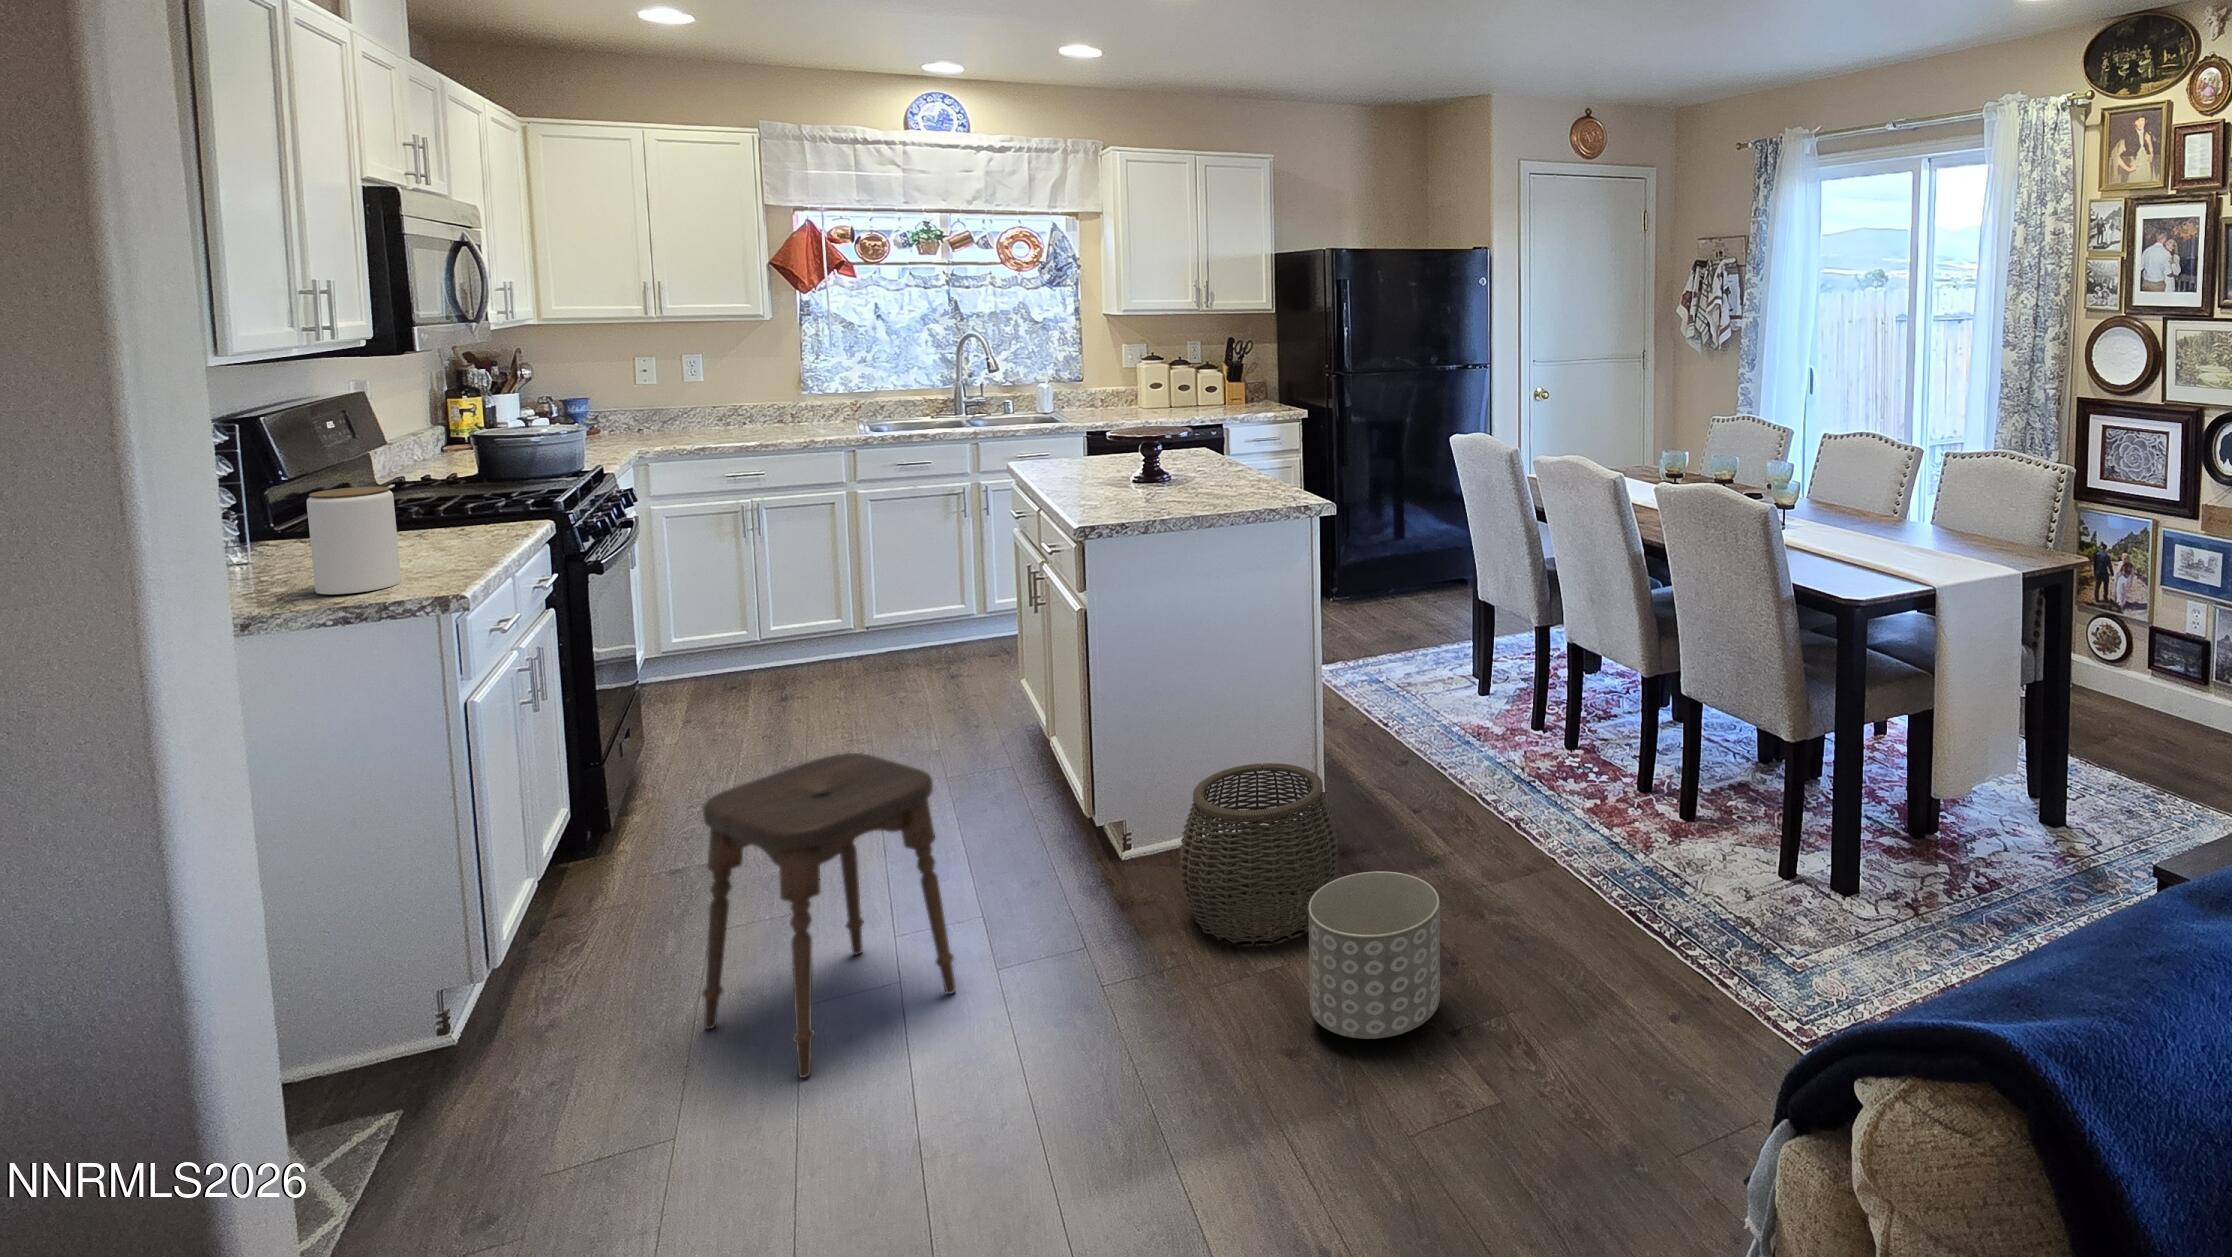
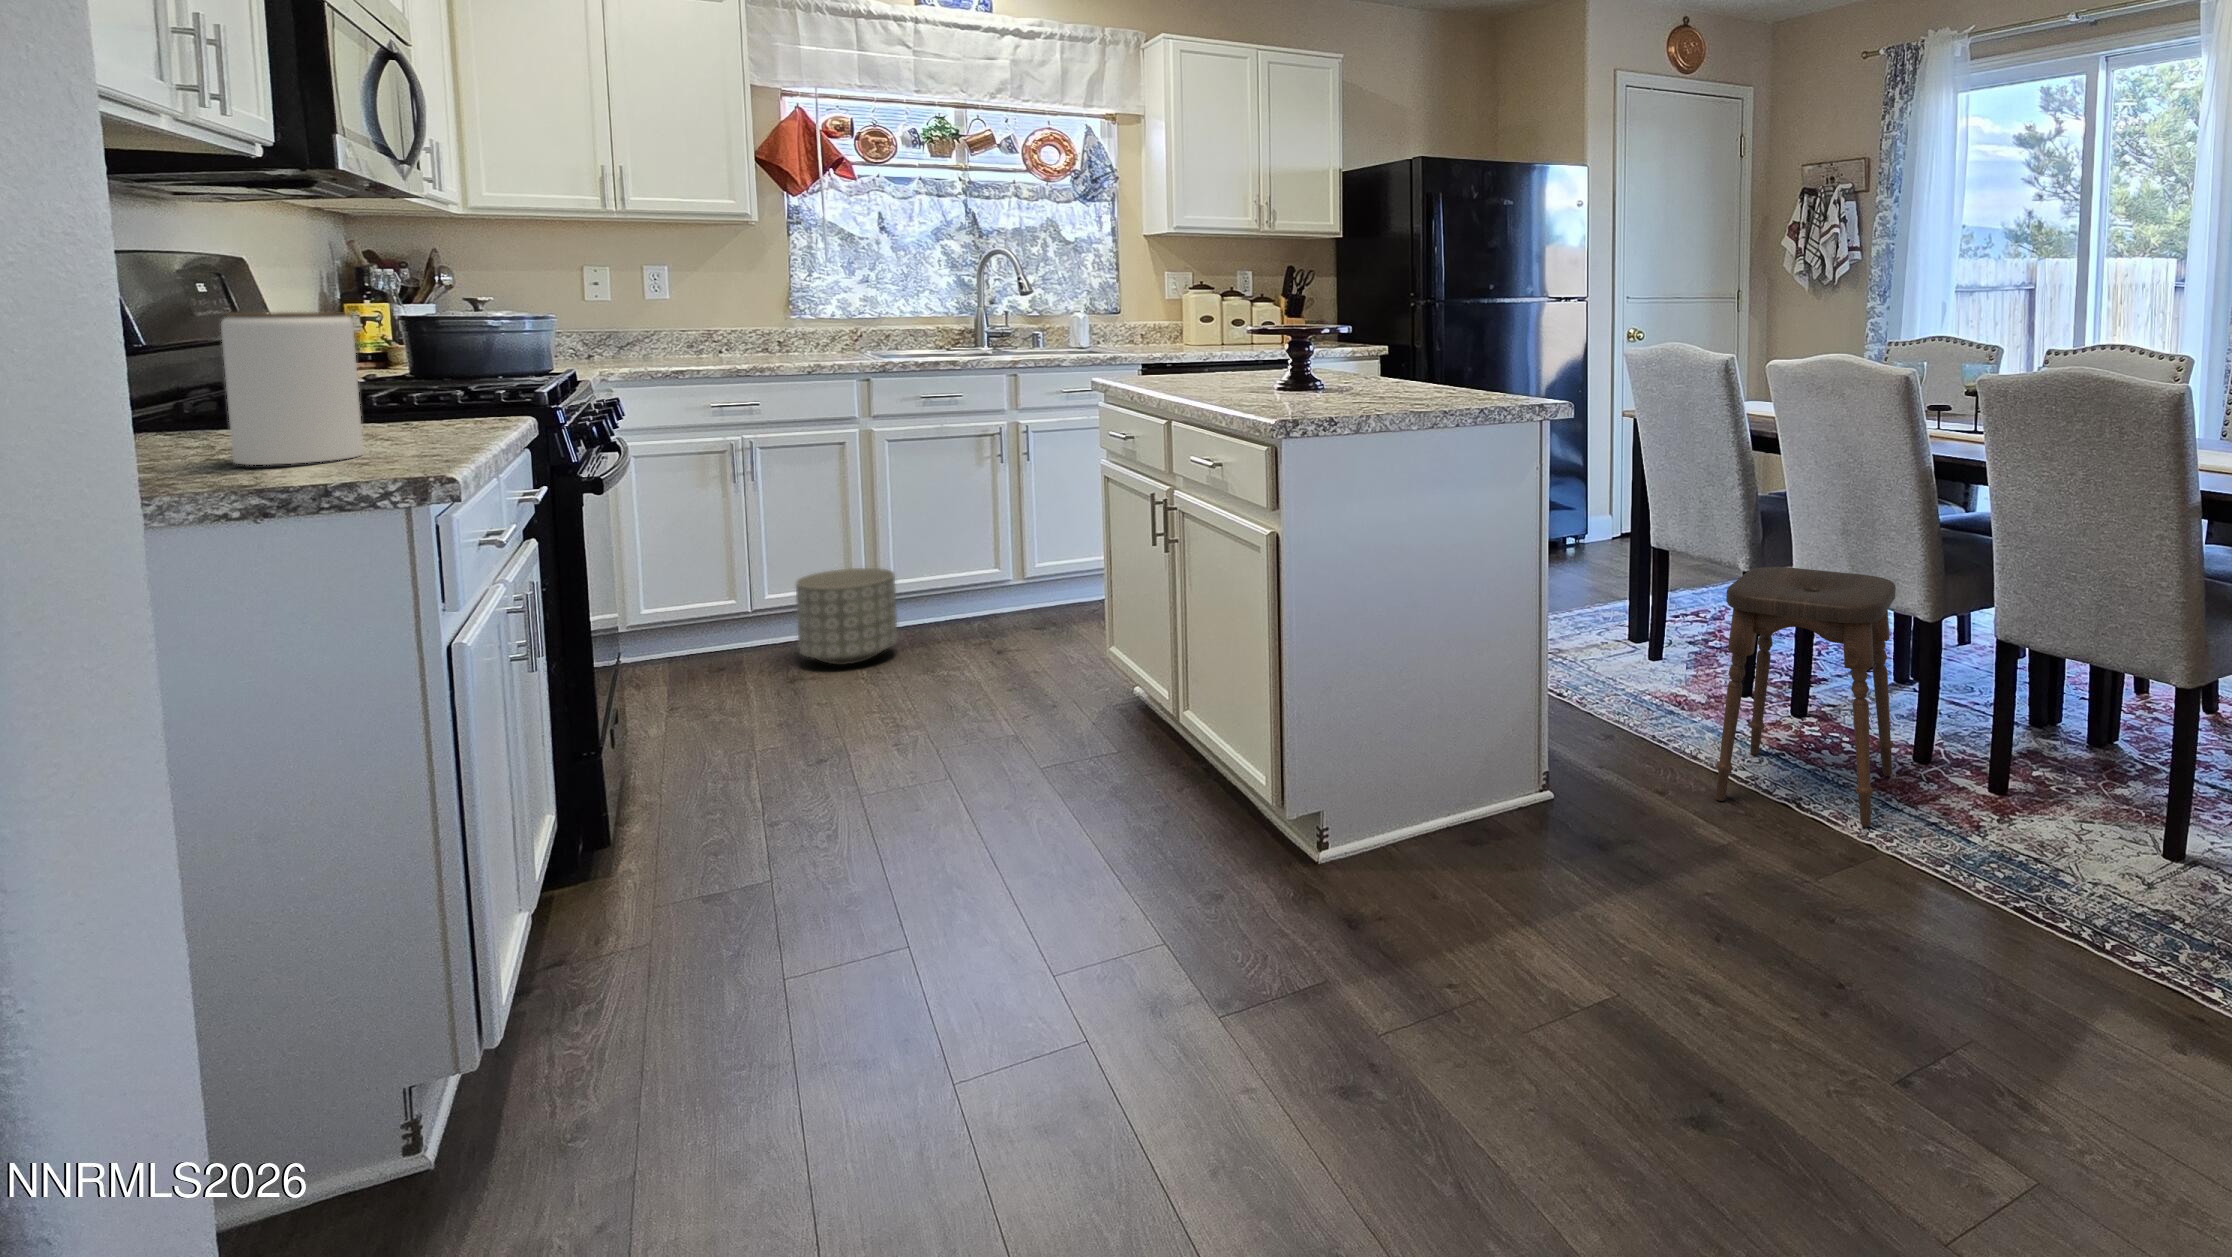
stool: present [702,753,956,1078] -> present [1716,567,1896,827]
woven basket: present [1179,763,1338,944] -> none [1434,724,1638,960]
planter: present [1308,871,1440,1039] -> present [796,568,897,665]

